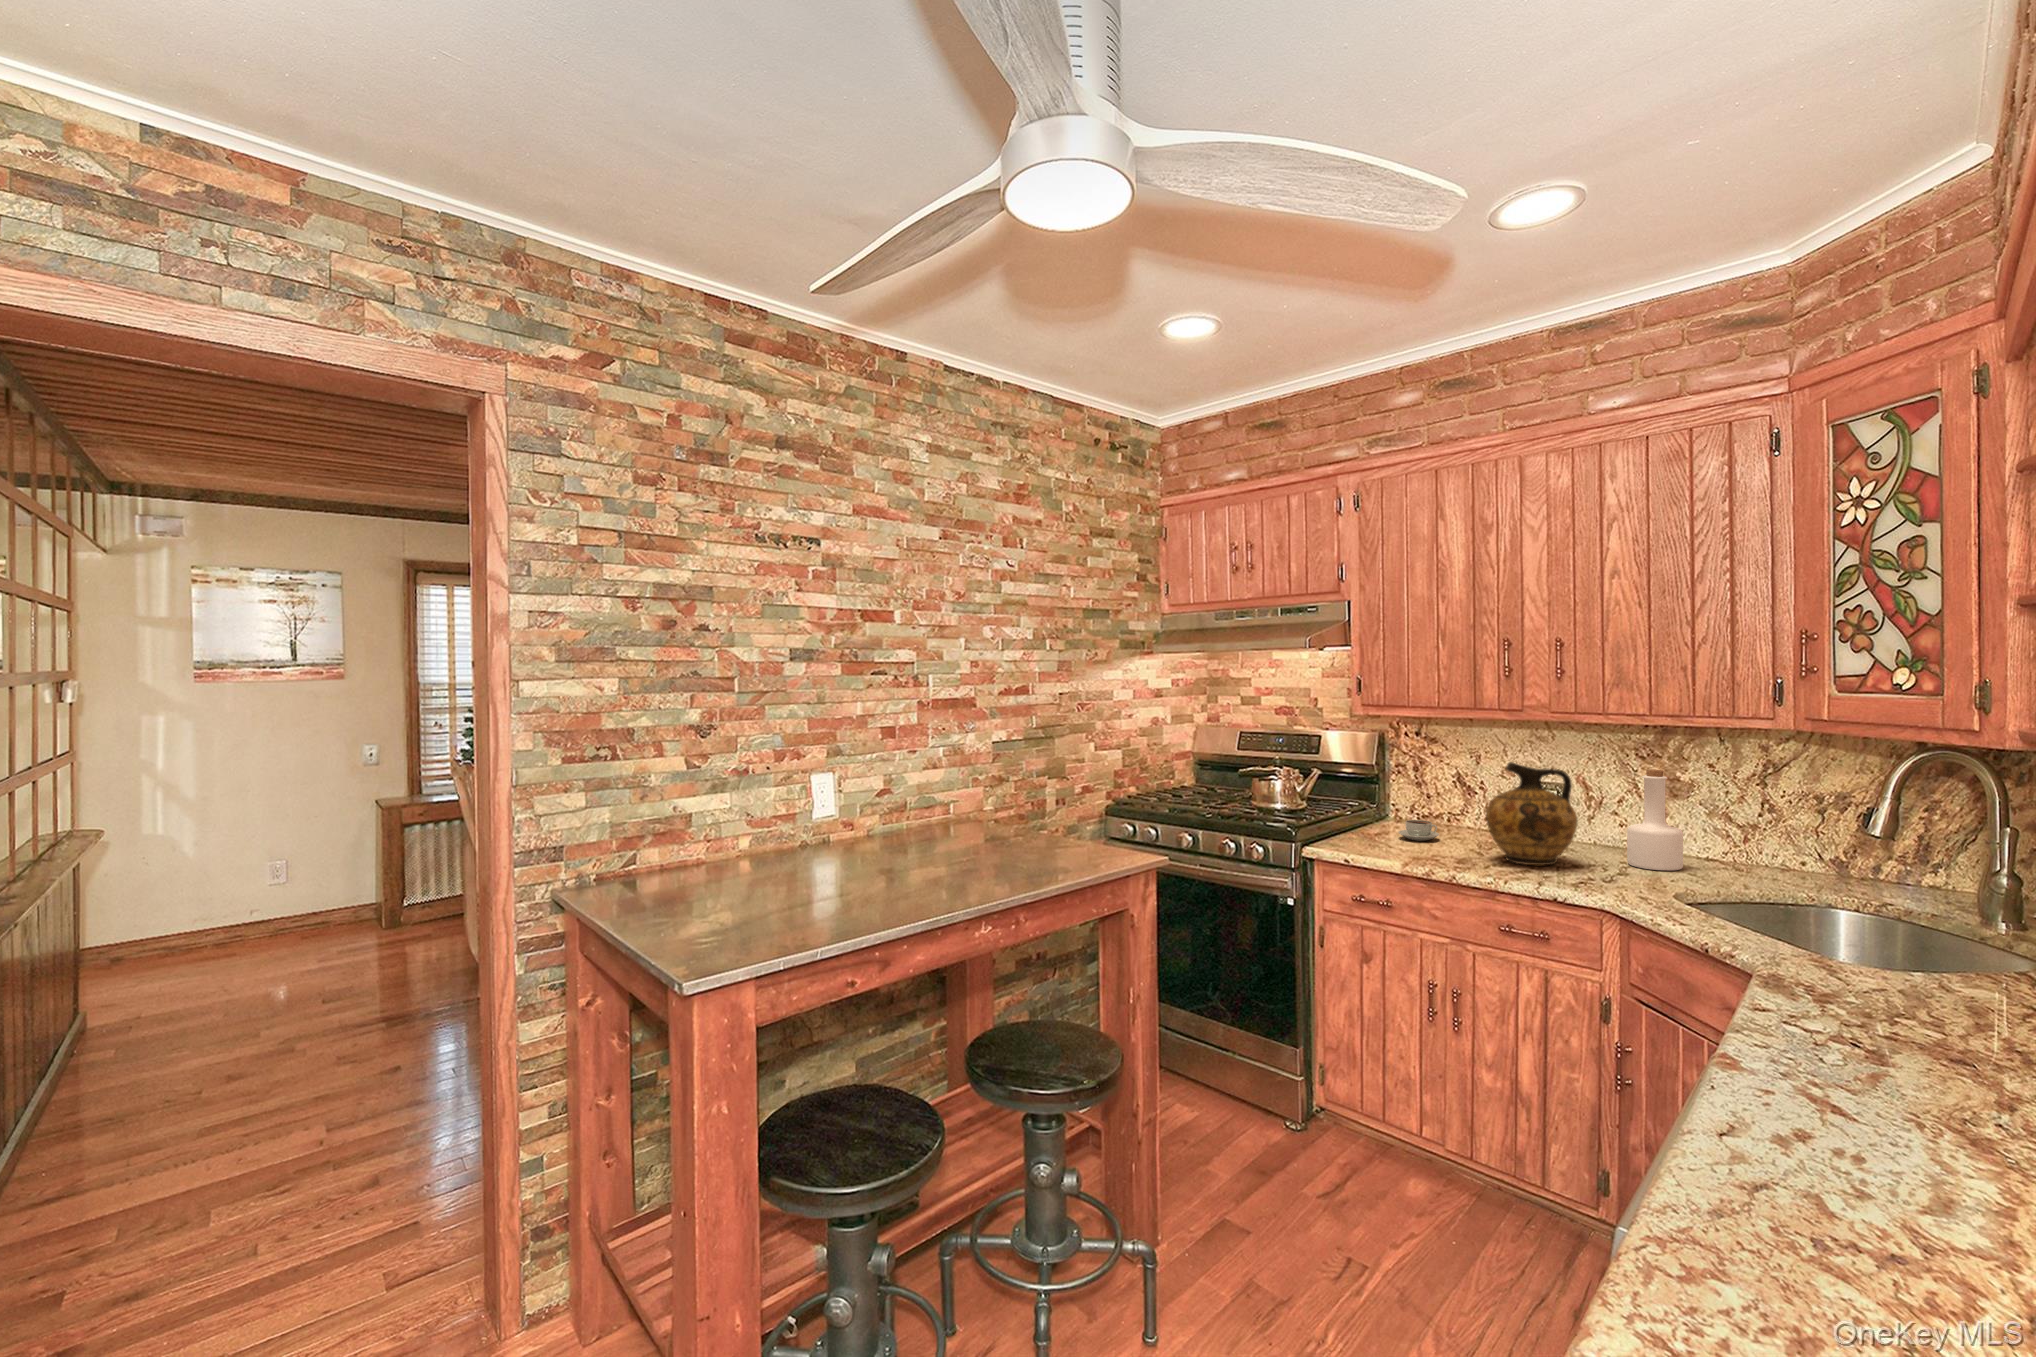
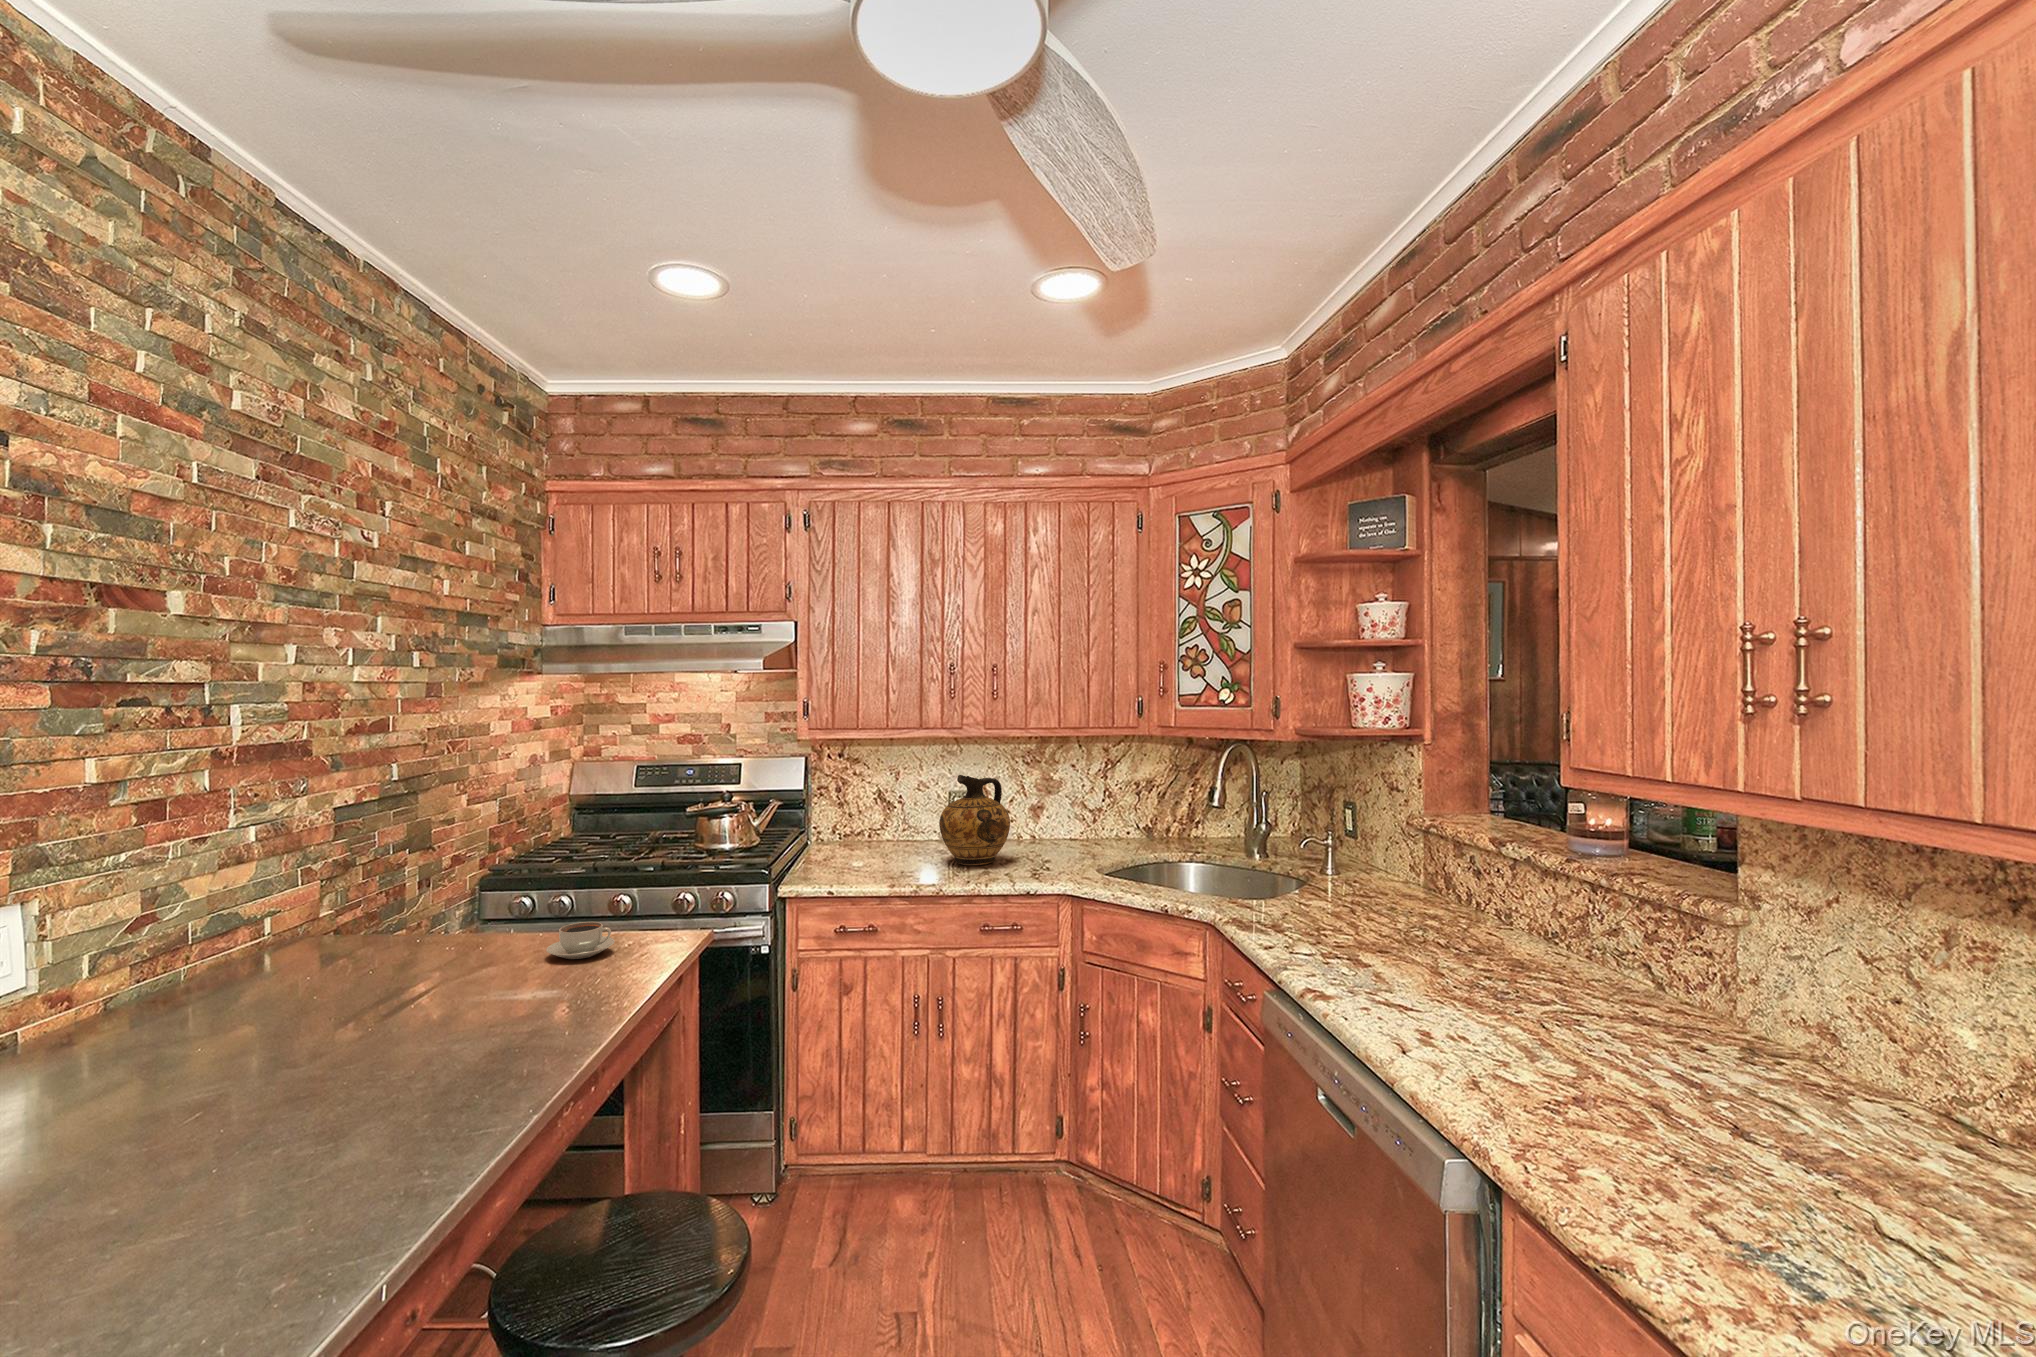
bottle: present [1627,769,1683,871] -> none [1032,772,1069,853]
coffee cup: present [1398,820,1440,841] -> present [546,922,615,959]

